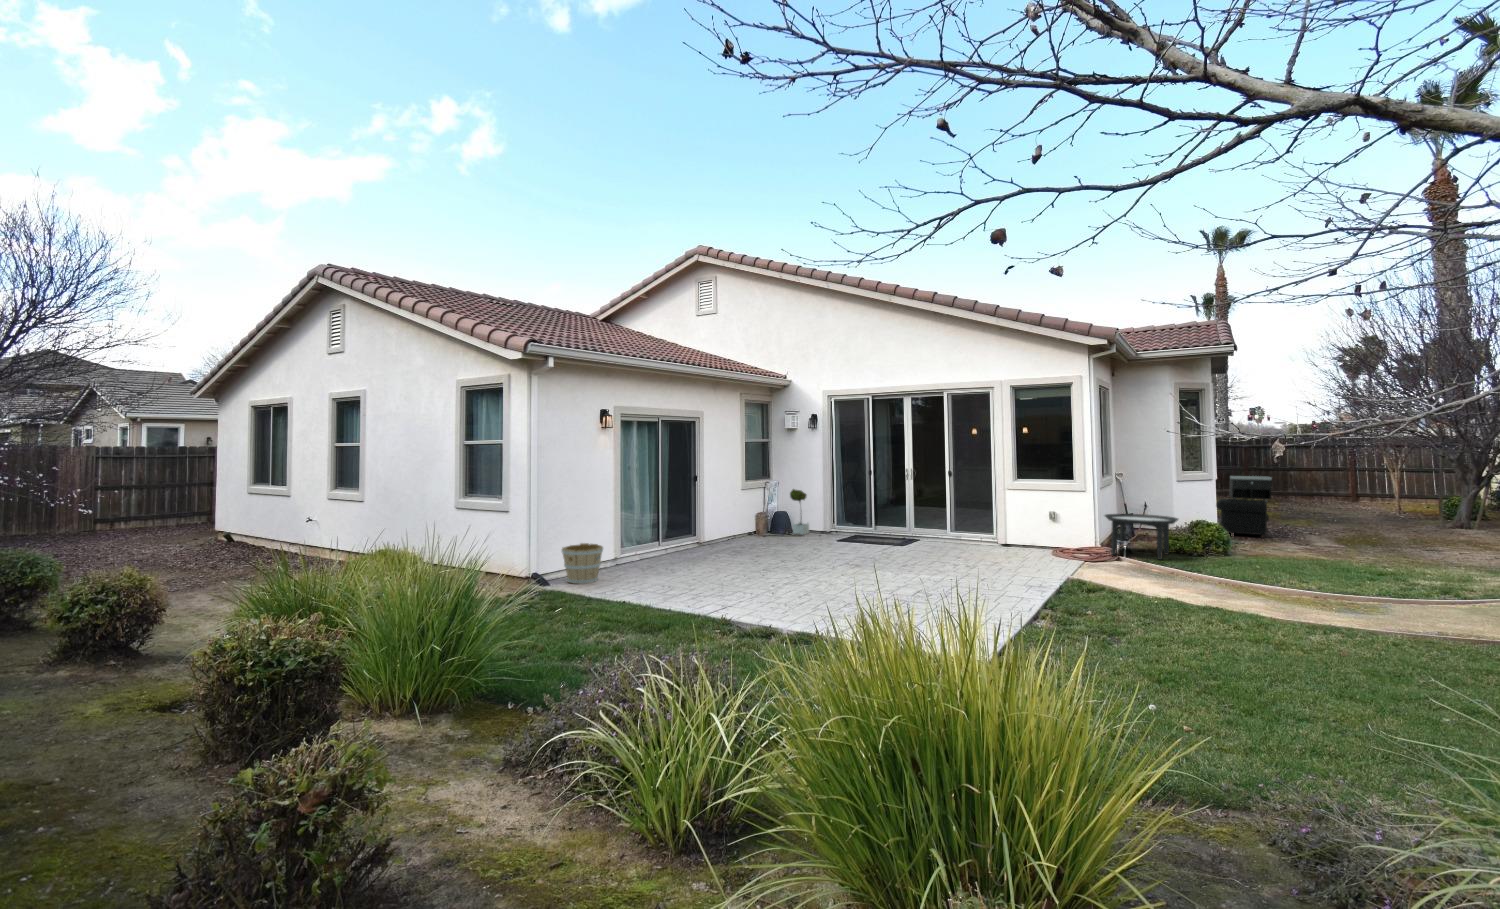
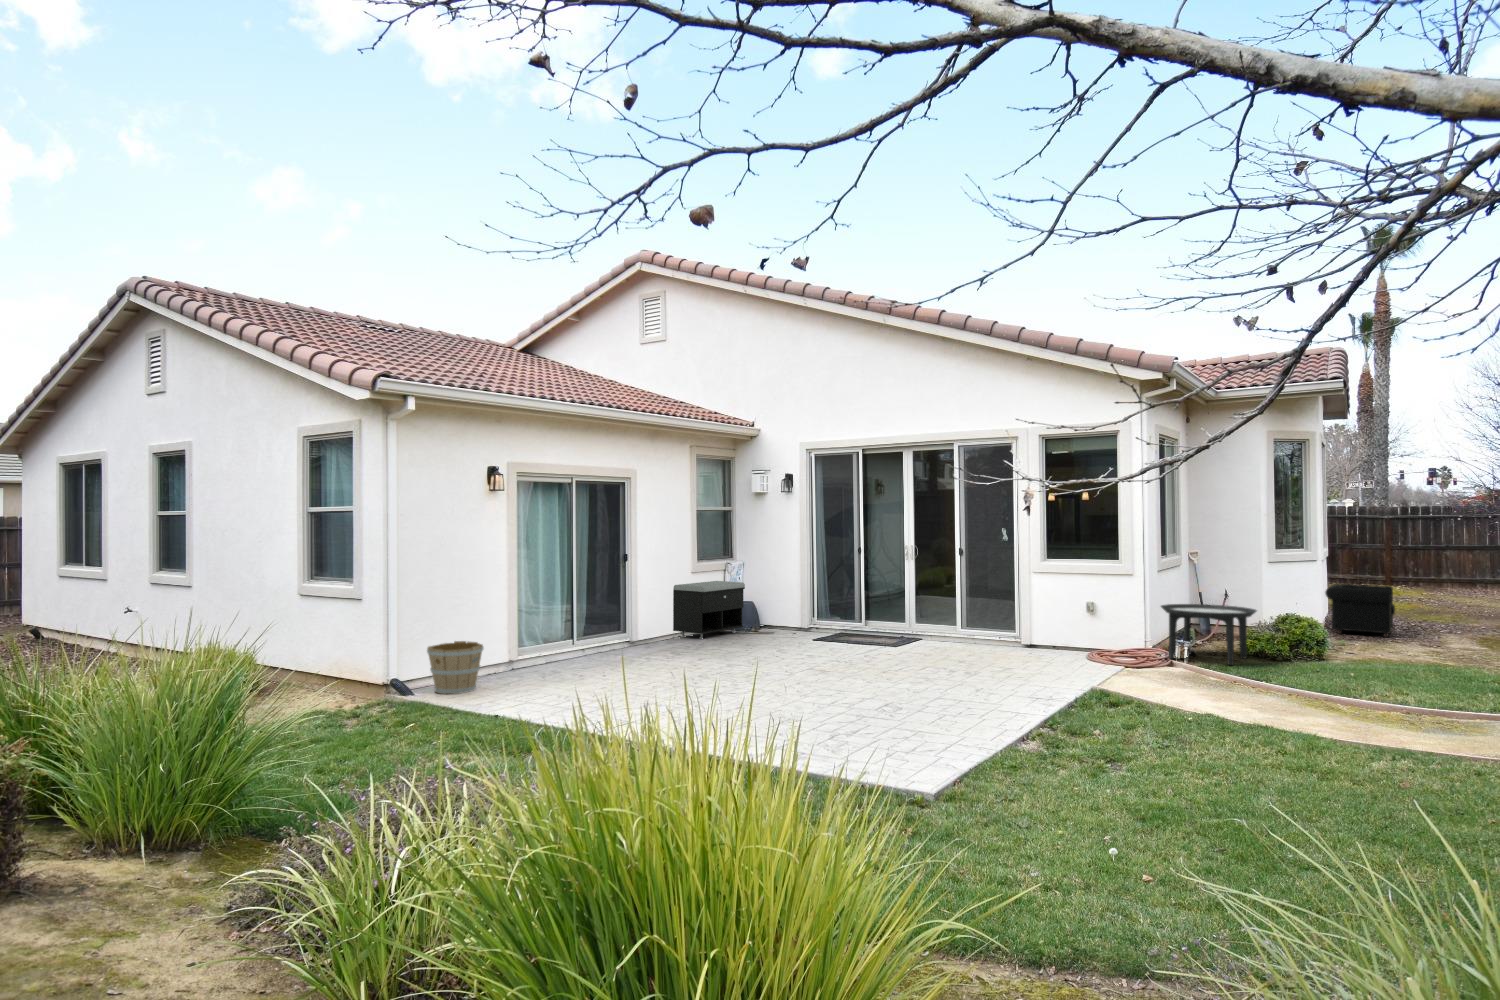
storage bench: present [1229,476,1272,501] -> present [673,581,745,639]
potted tree: present [790,489,809,534] -> none [754,570,781,632]

